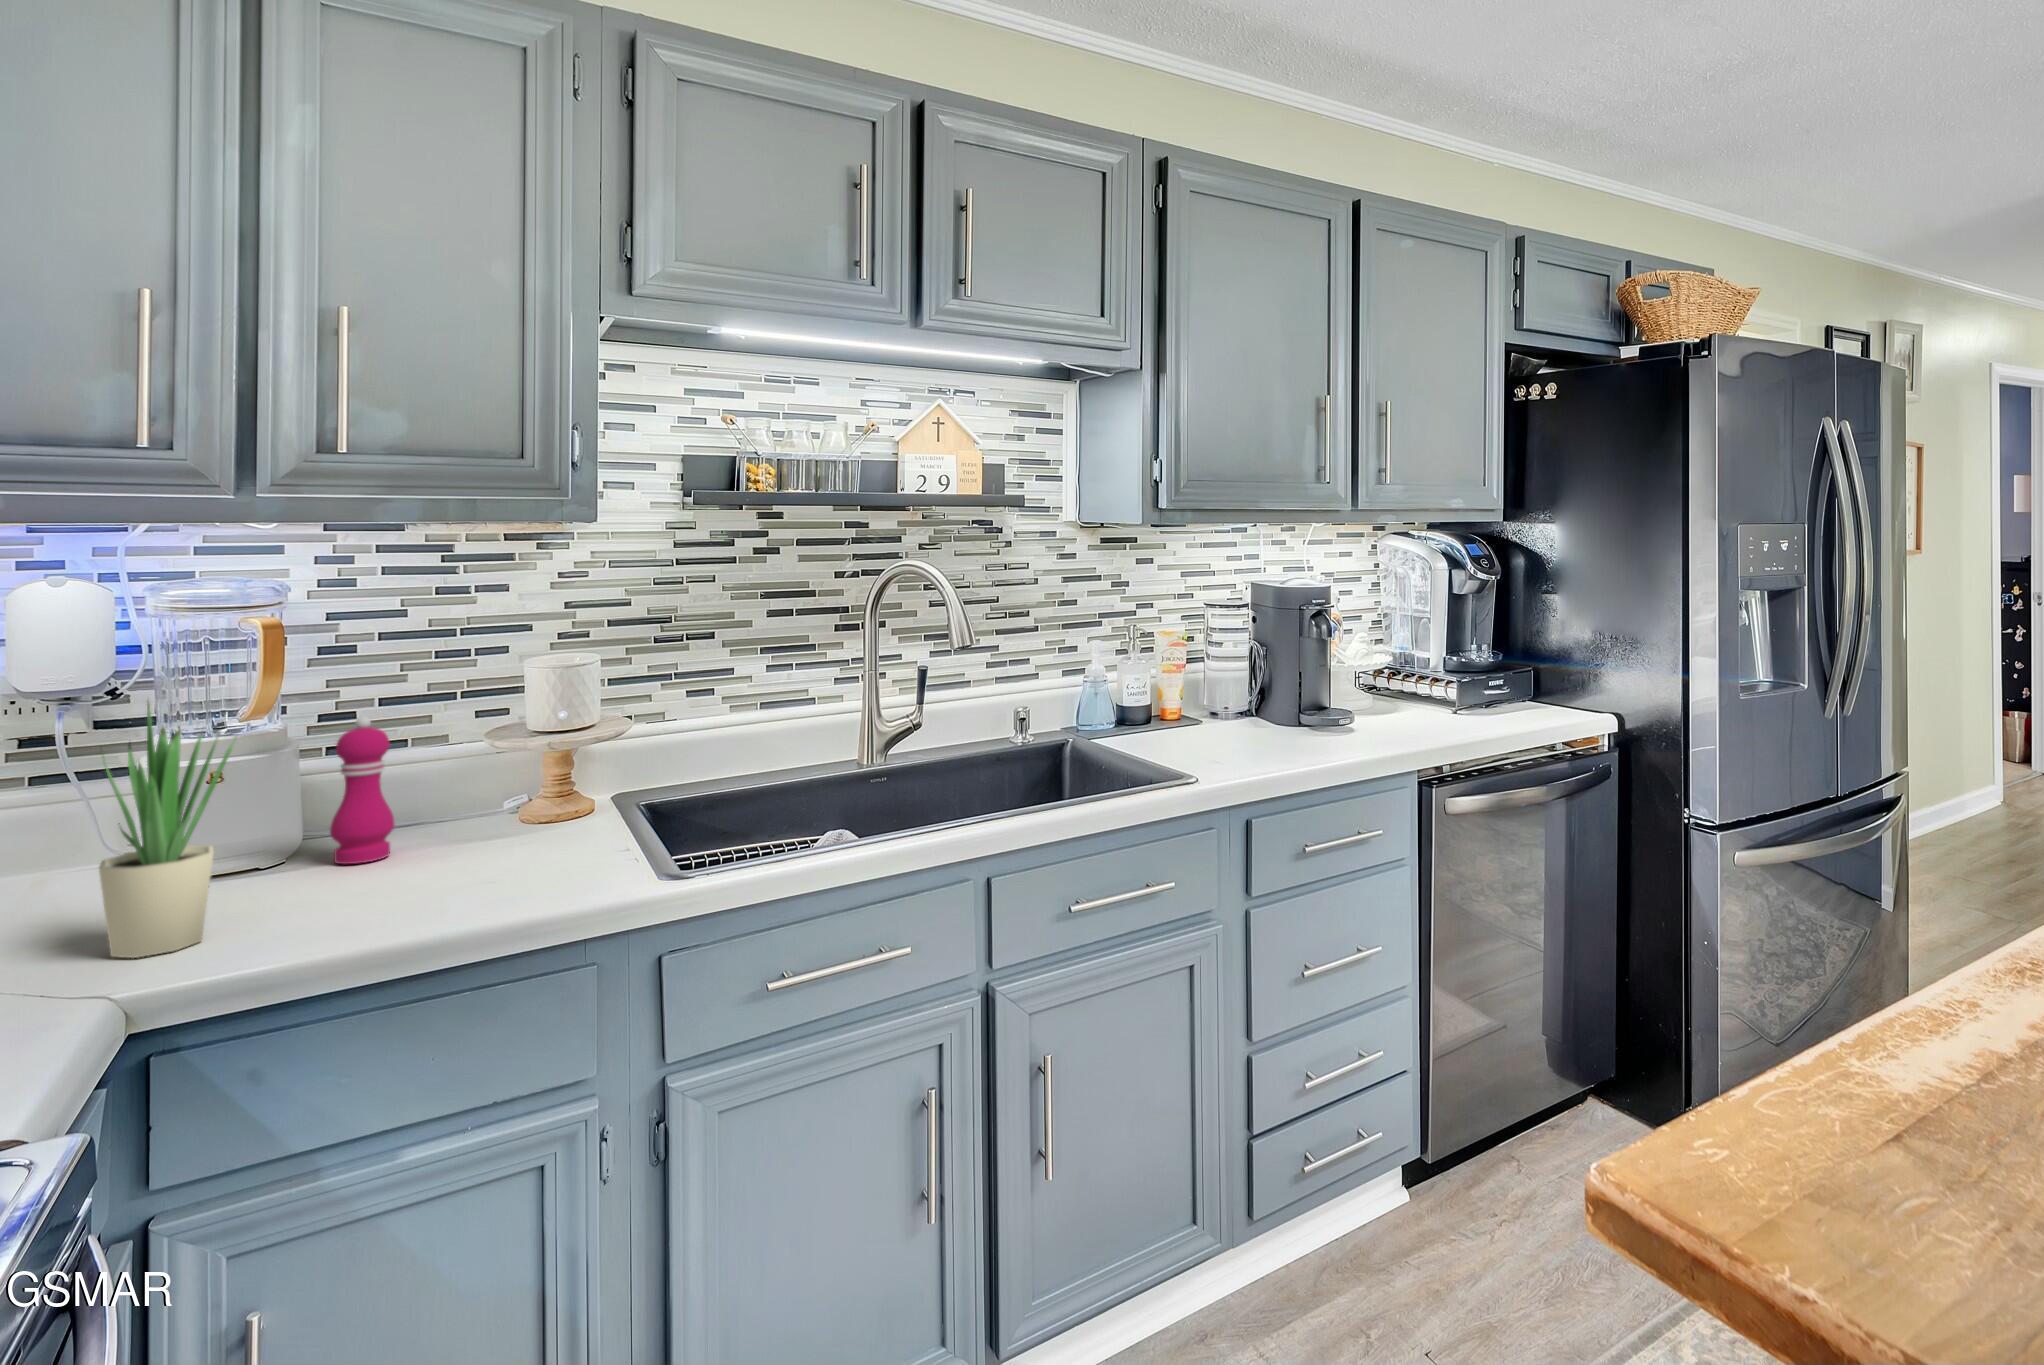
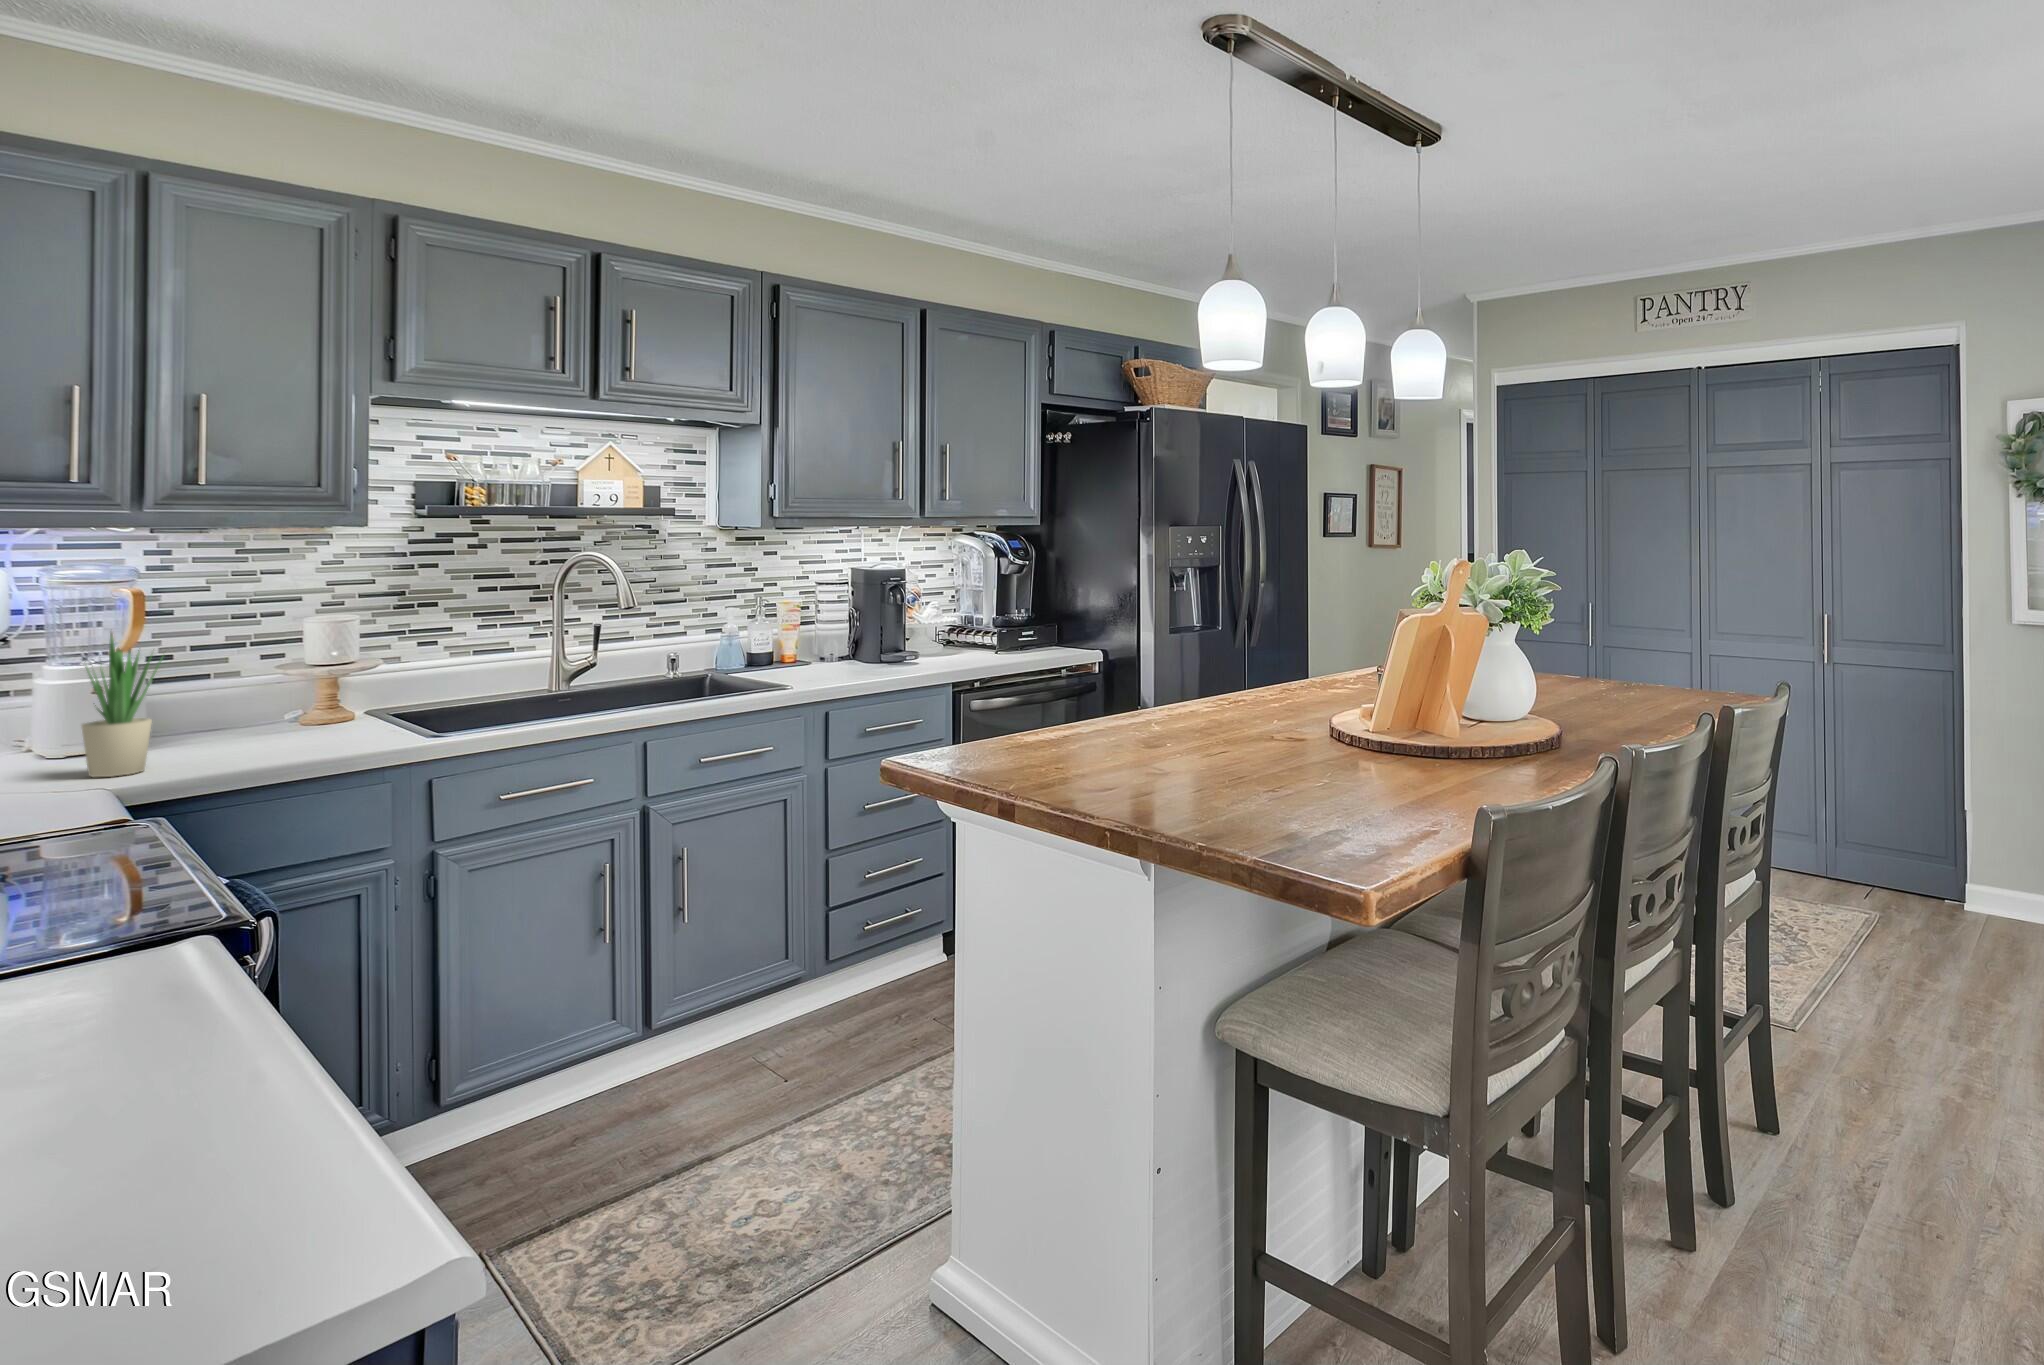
pepper mill: present [330,717,394,864] -> none [184,652,228,745]

